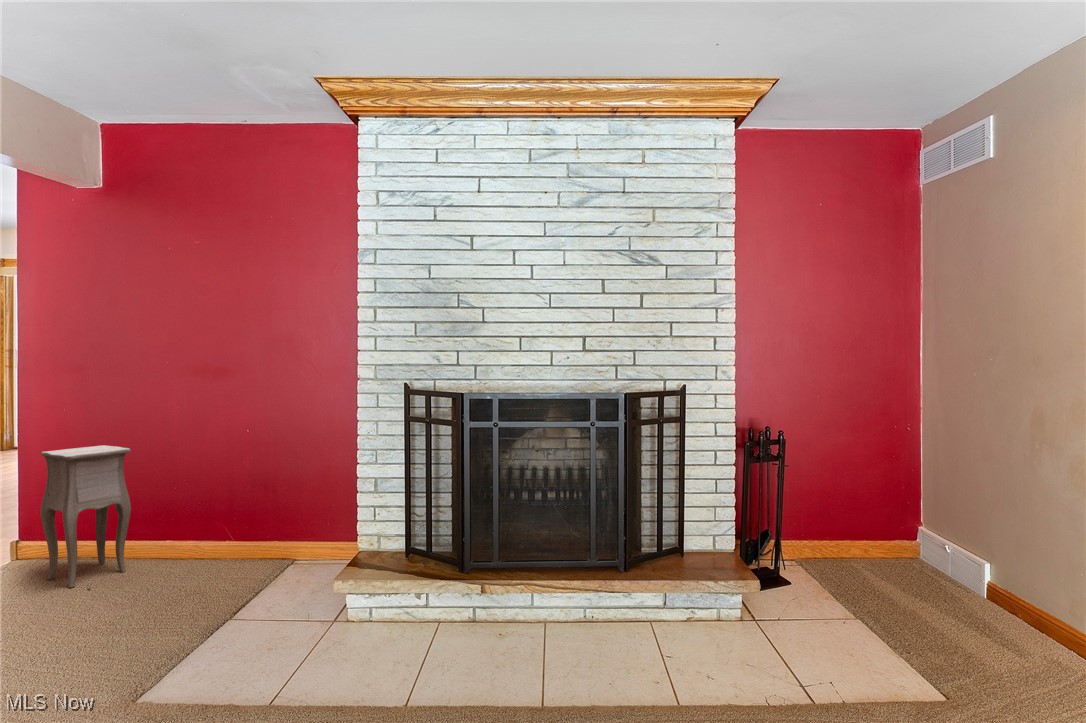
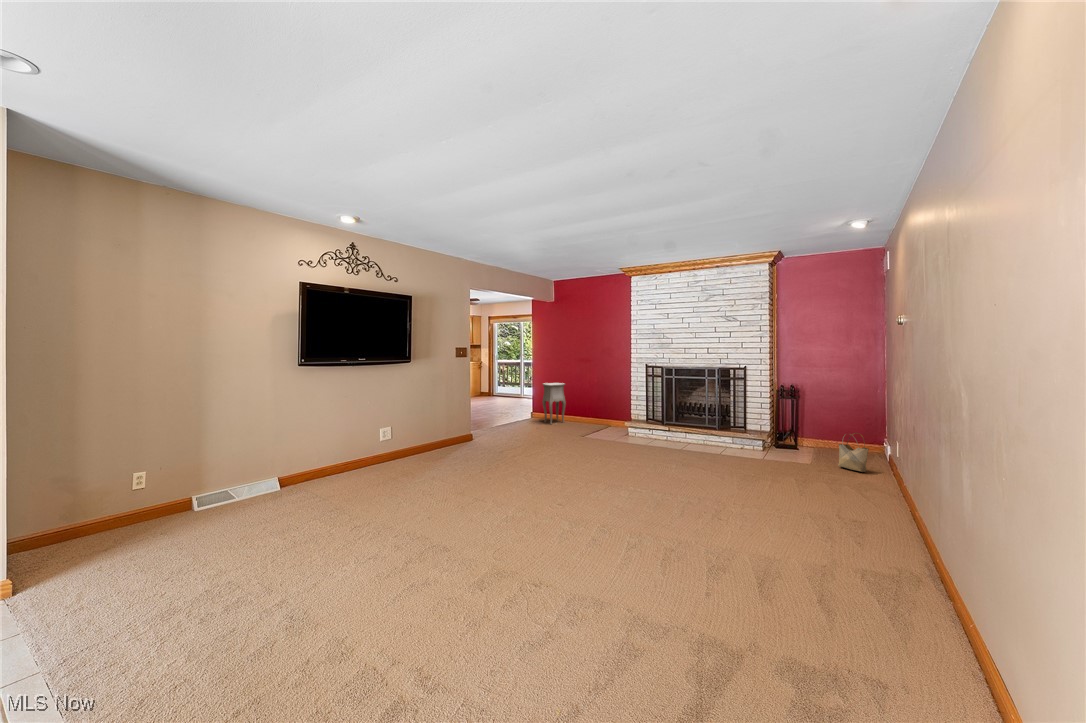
woven basket: none [966,558,1054,671] -> present [838,433,869,472]

